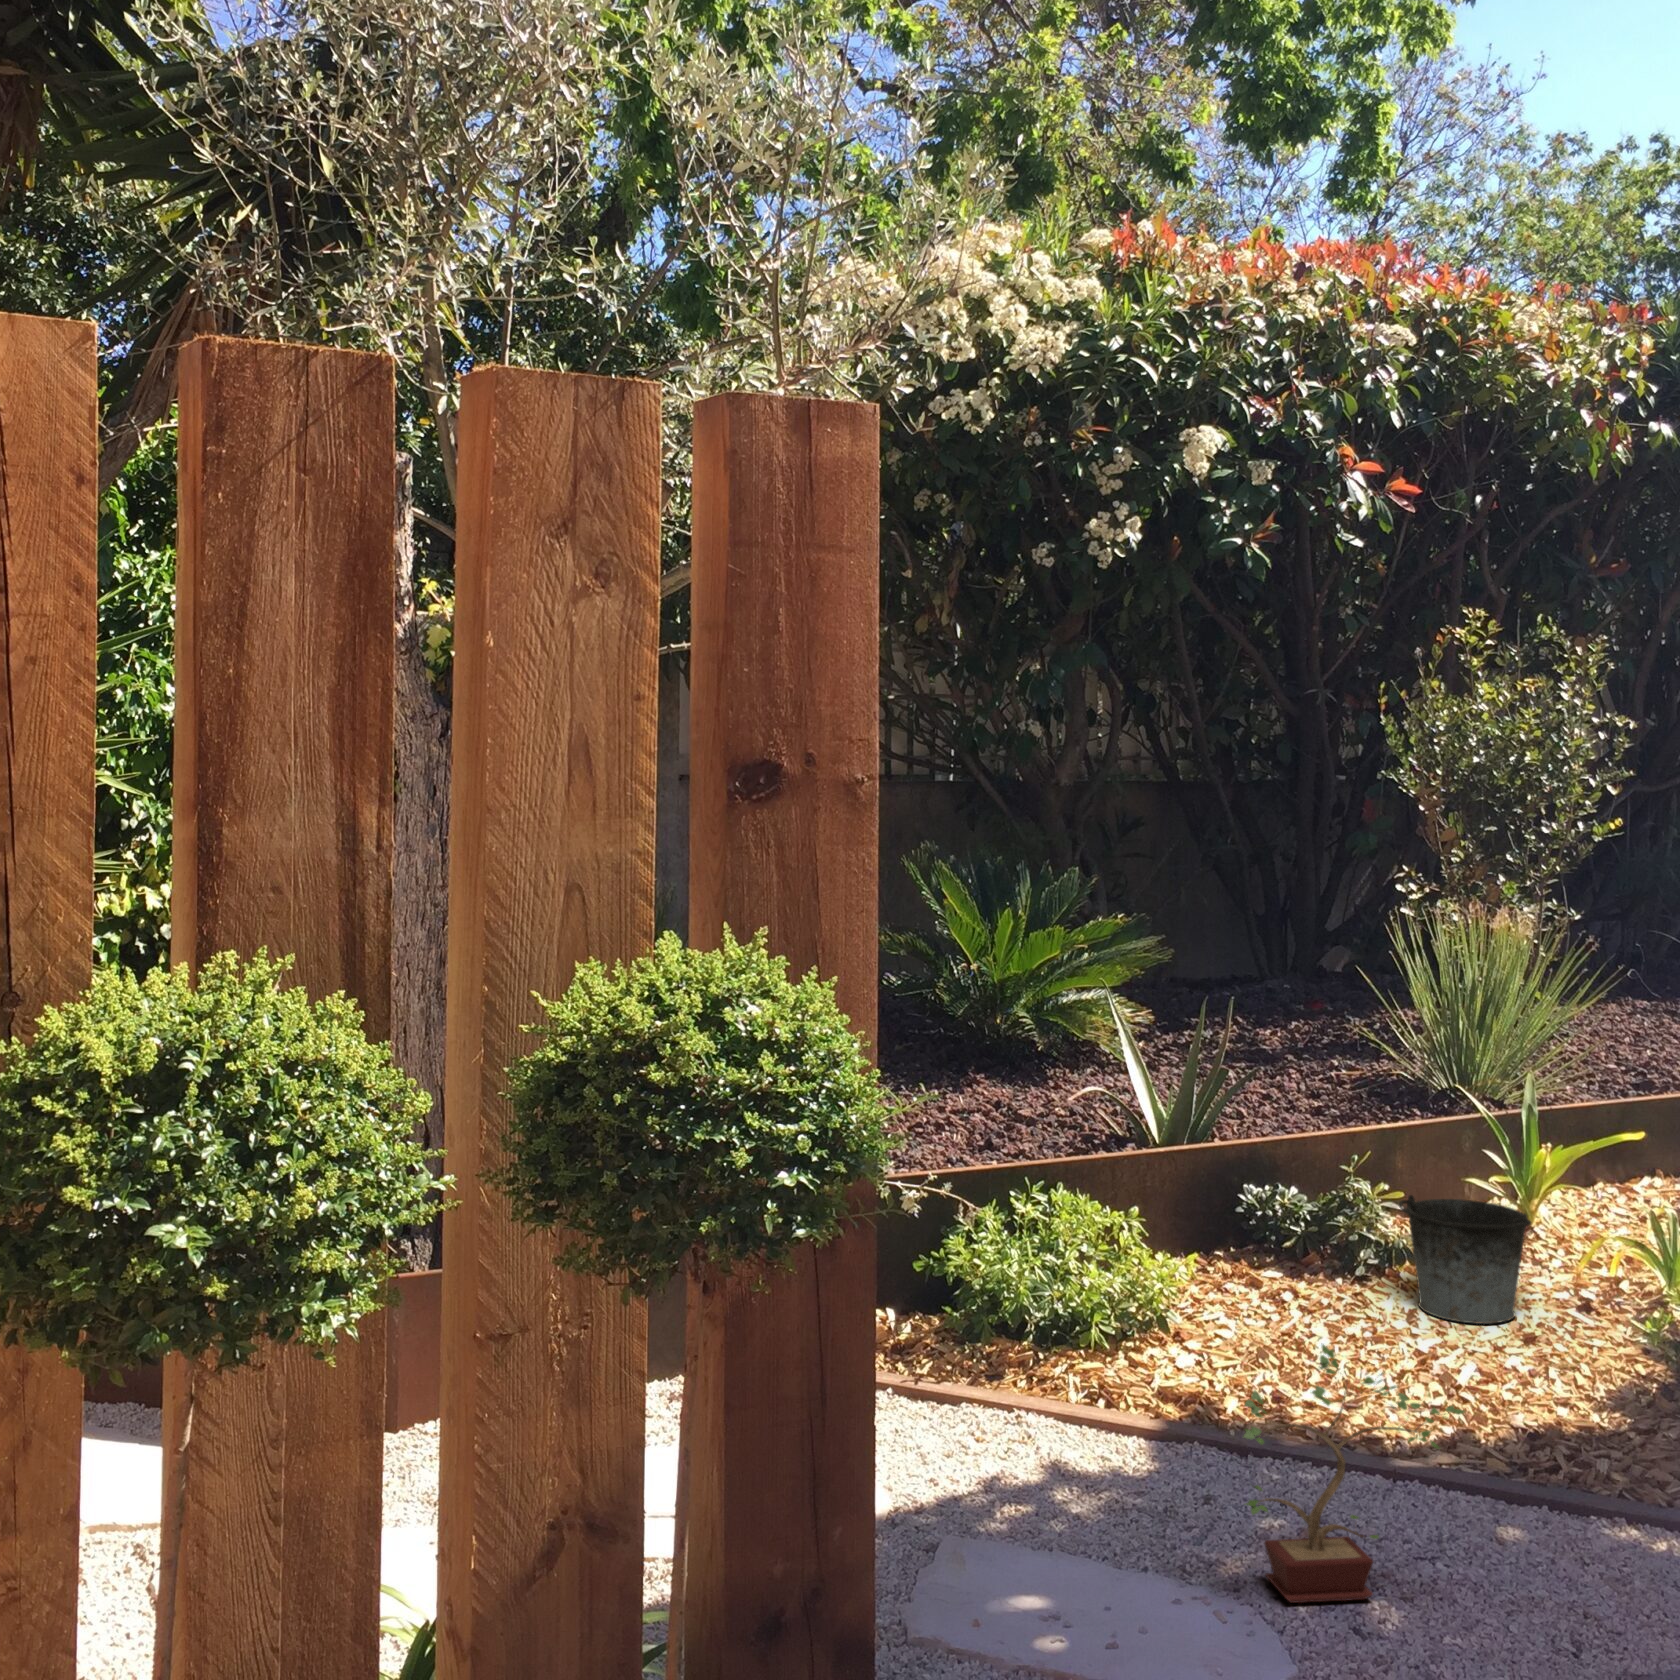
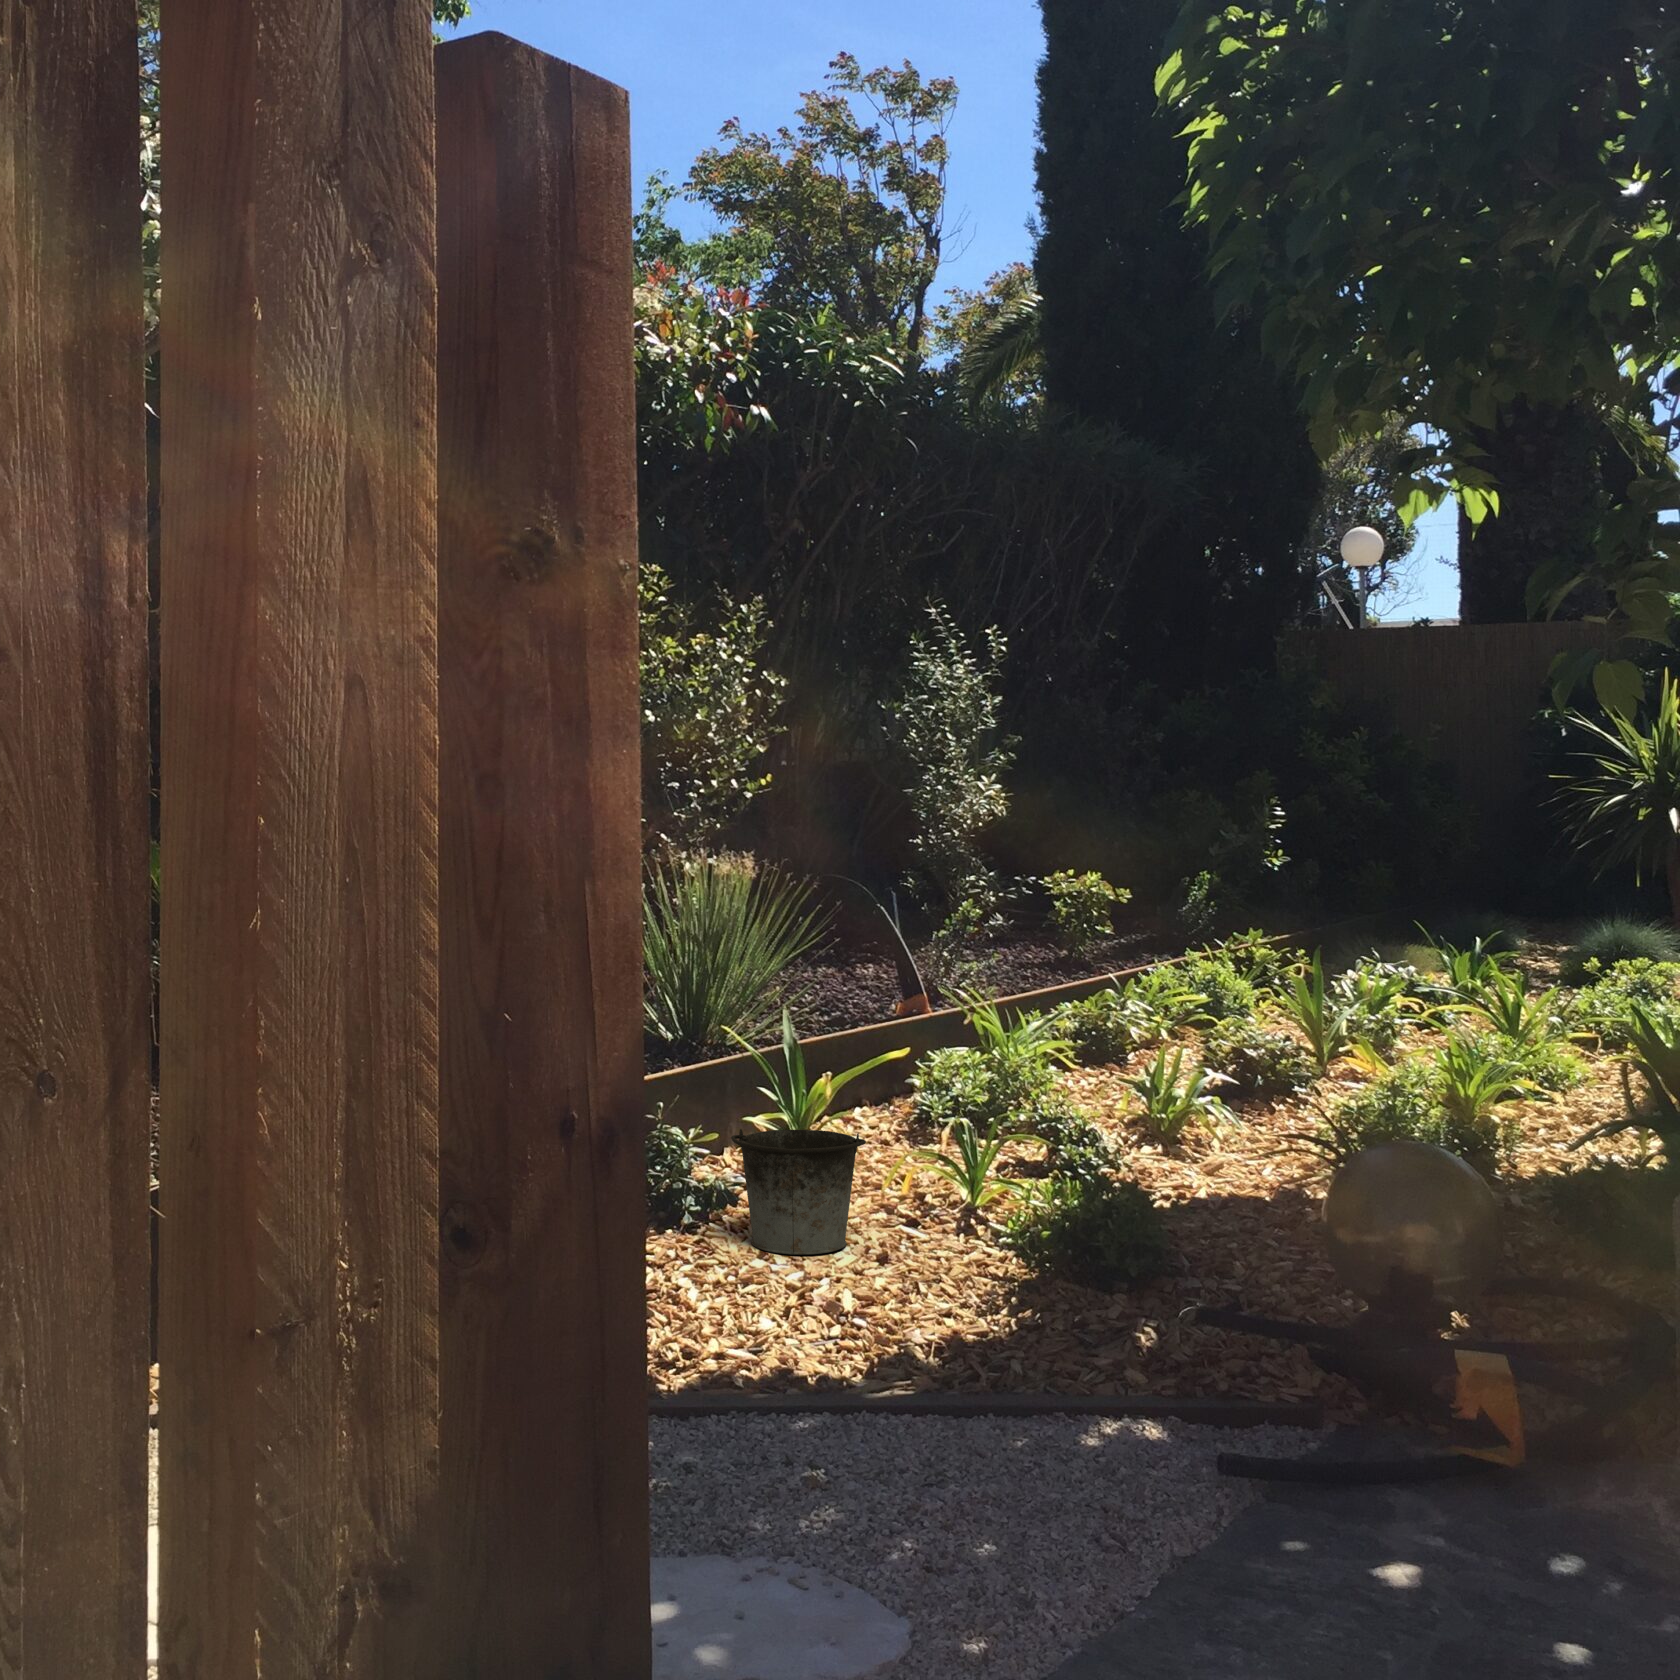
potted plant: present [1244,1345,1464,1603] -> none [809,1249,1027,1567]

